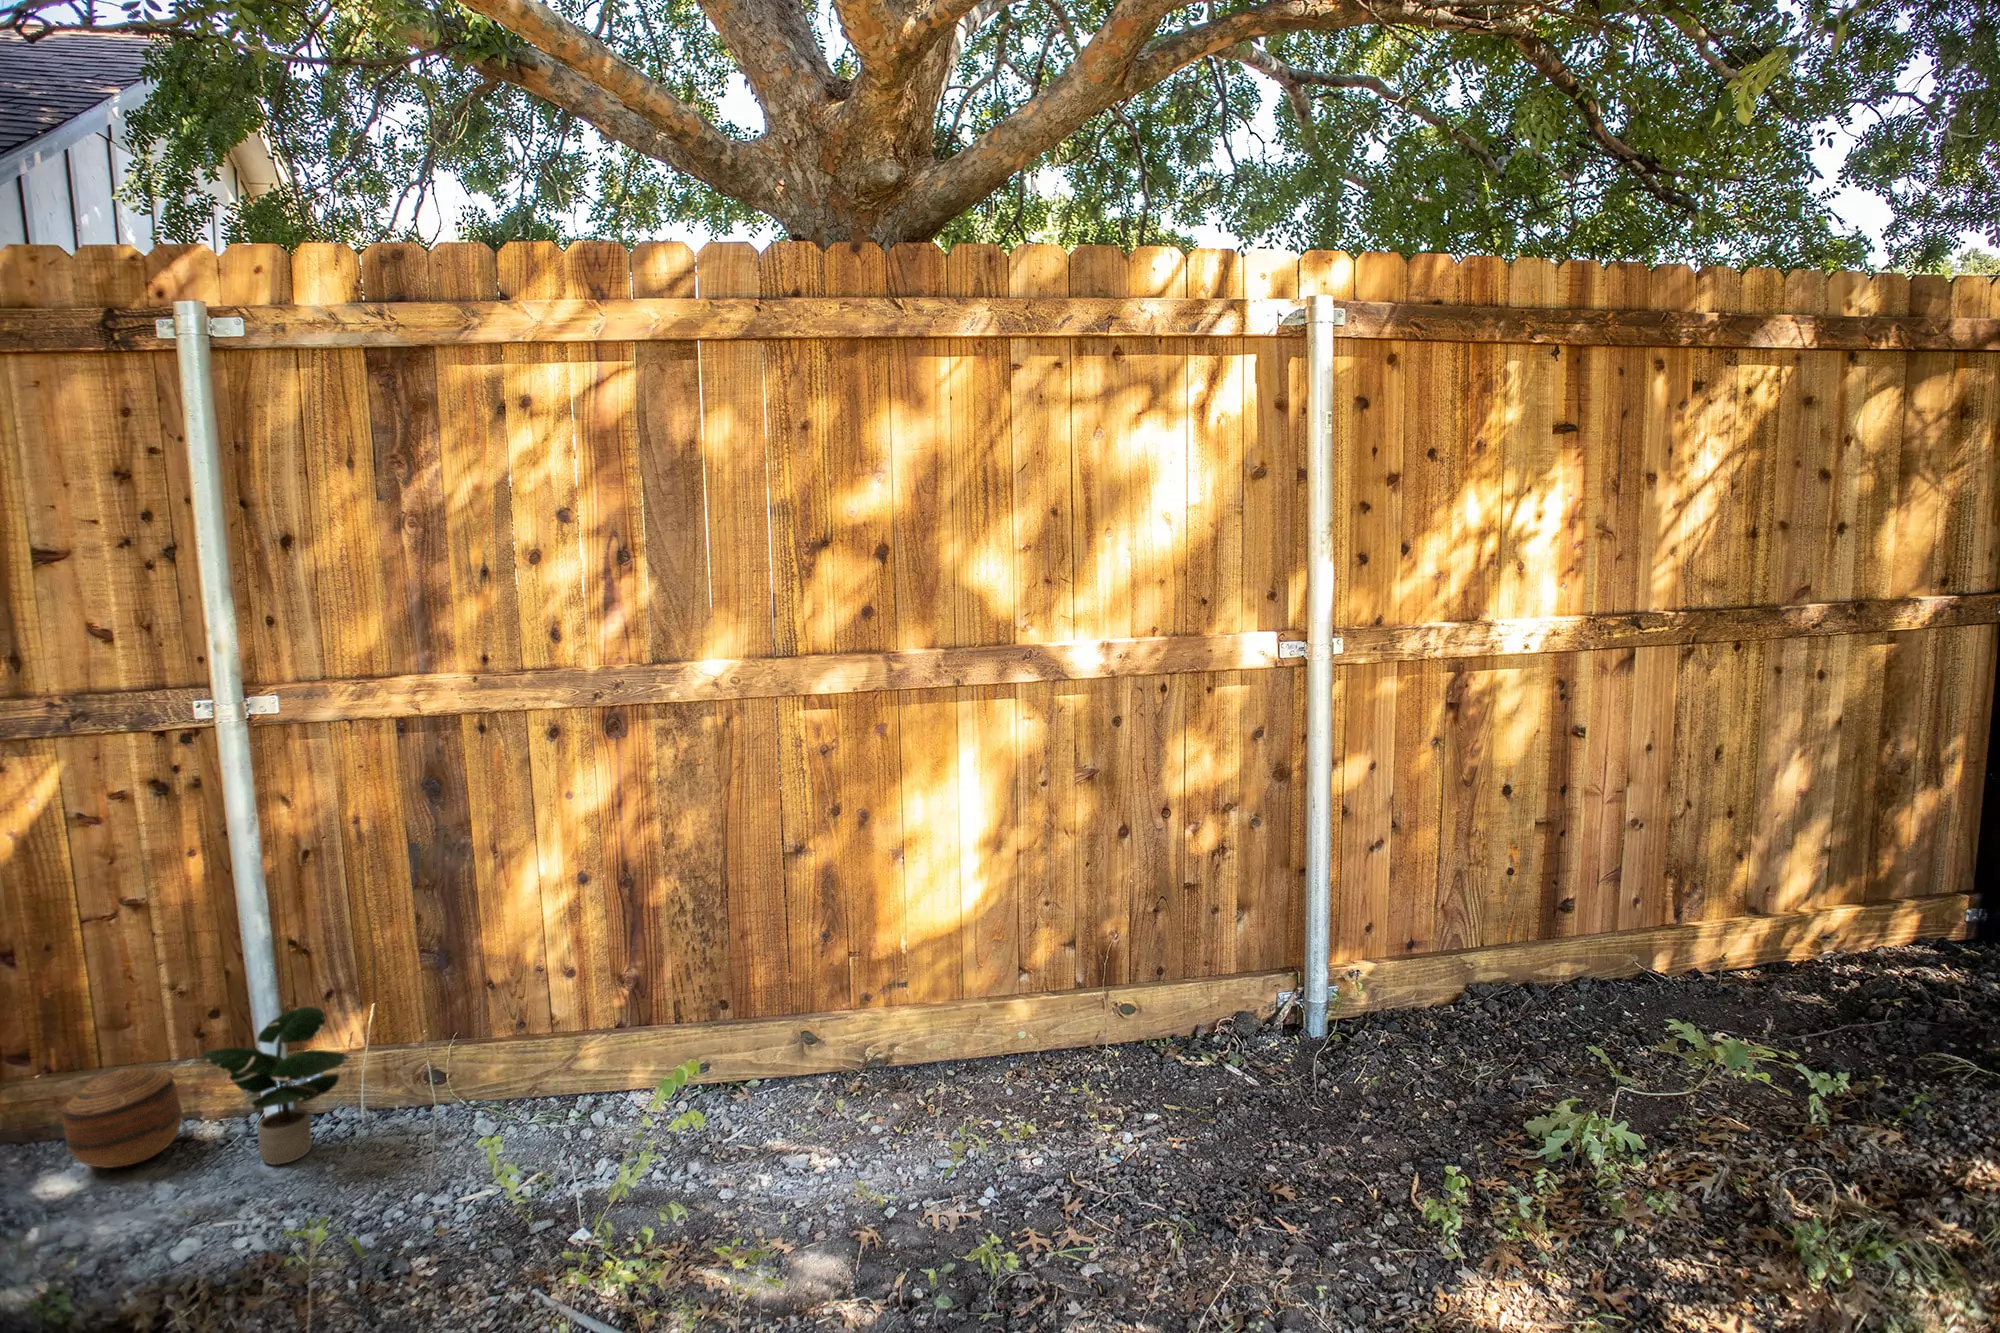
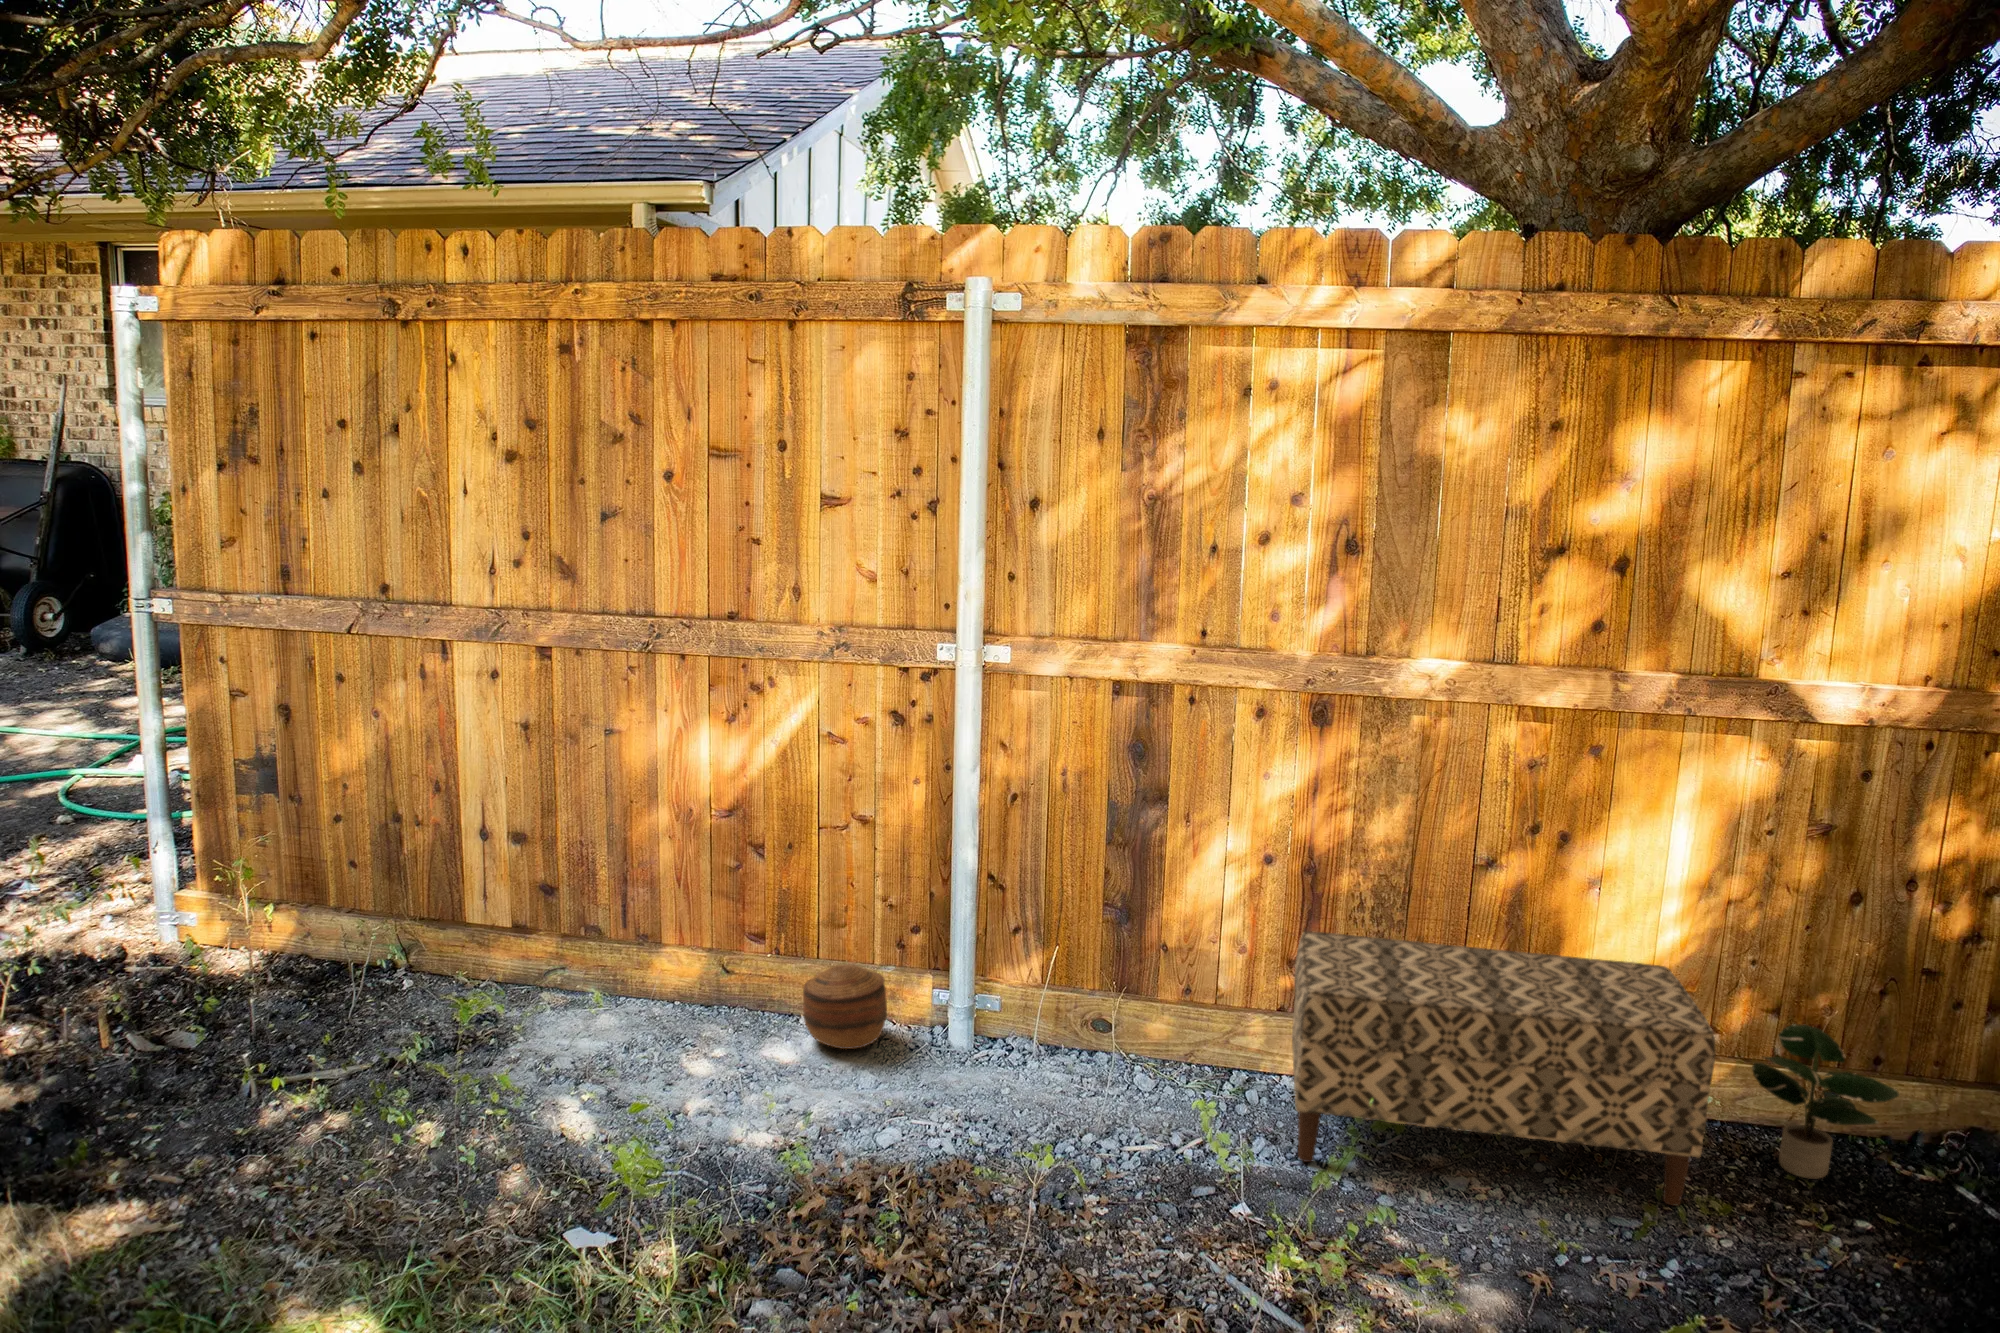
bench: none [609,915,1008,1181] -> present [1292,931,1716,1206]
potted plant: present [202,1006,348,1165] -> present [1752,1025,1899,1179]

